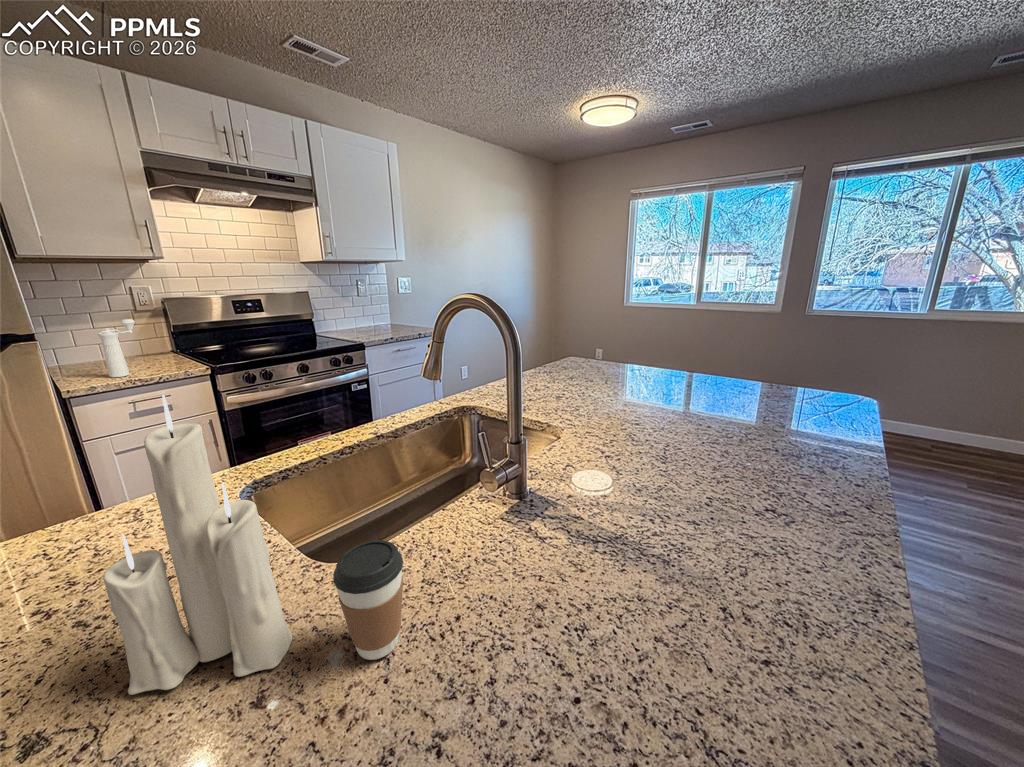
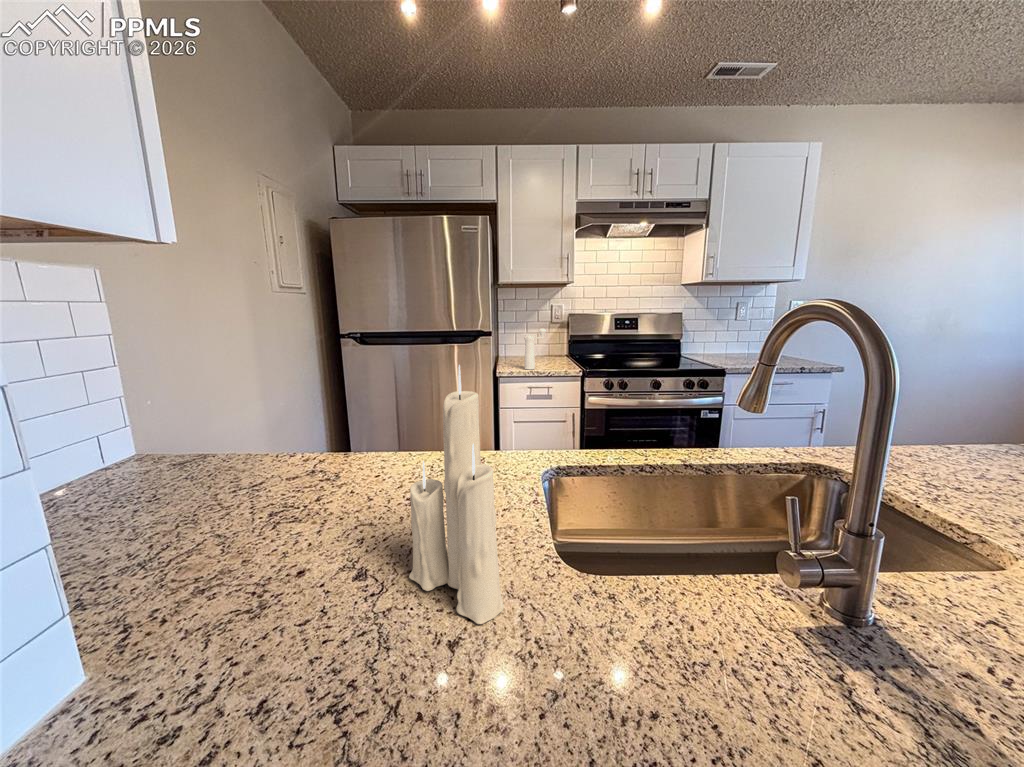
coffee cup: present [333,540,403,660] -> none [523,552,596,689]

